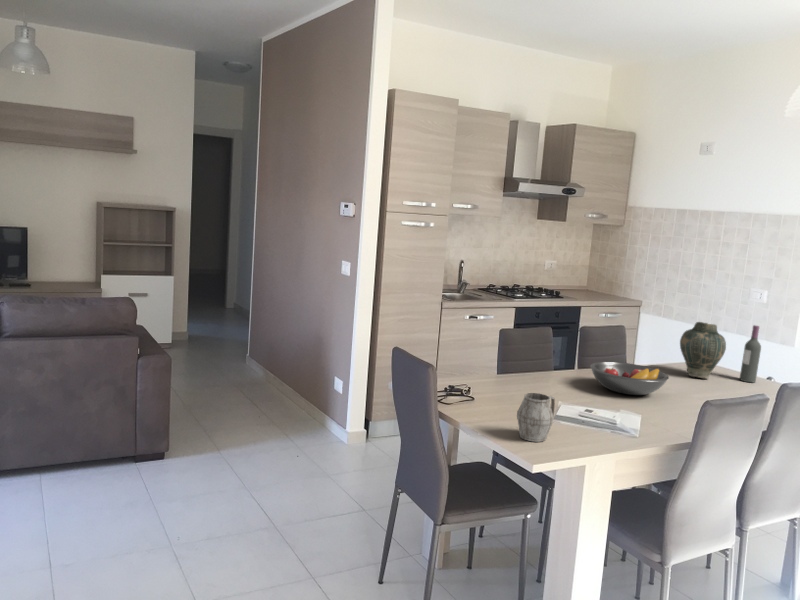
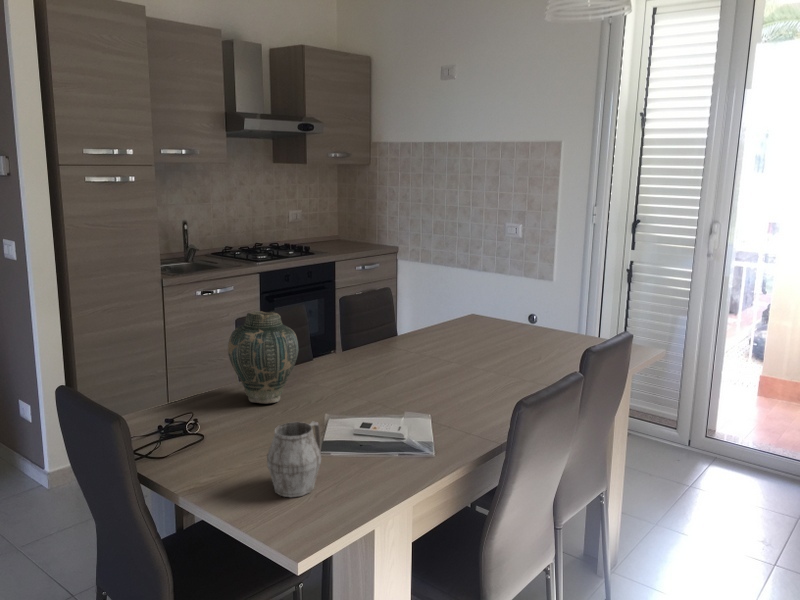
vase: present [680,322,726,379] -> present [228,311,298,403]
wine bottle: present [740,325,761,382] -> none [518,268,537,333]
fruit bowl: present [590,362,669,395] -> none [358,336,452,378]

